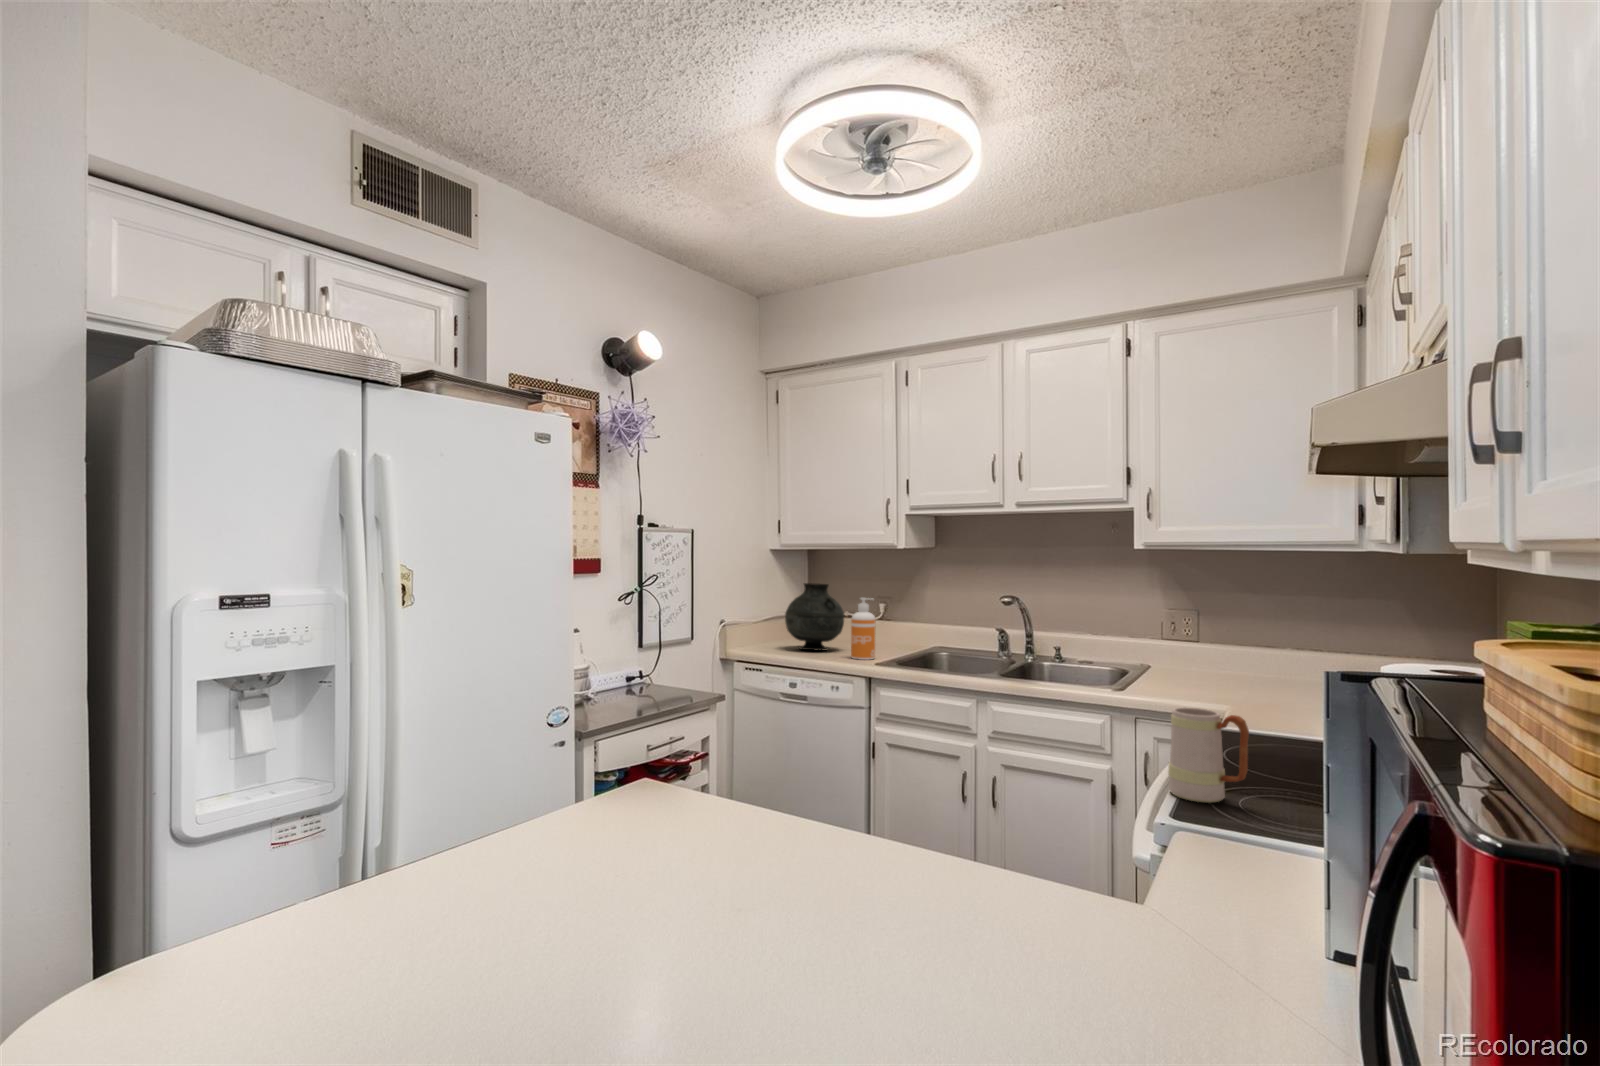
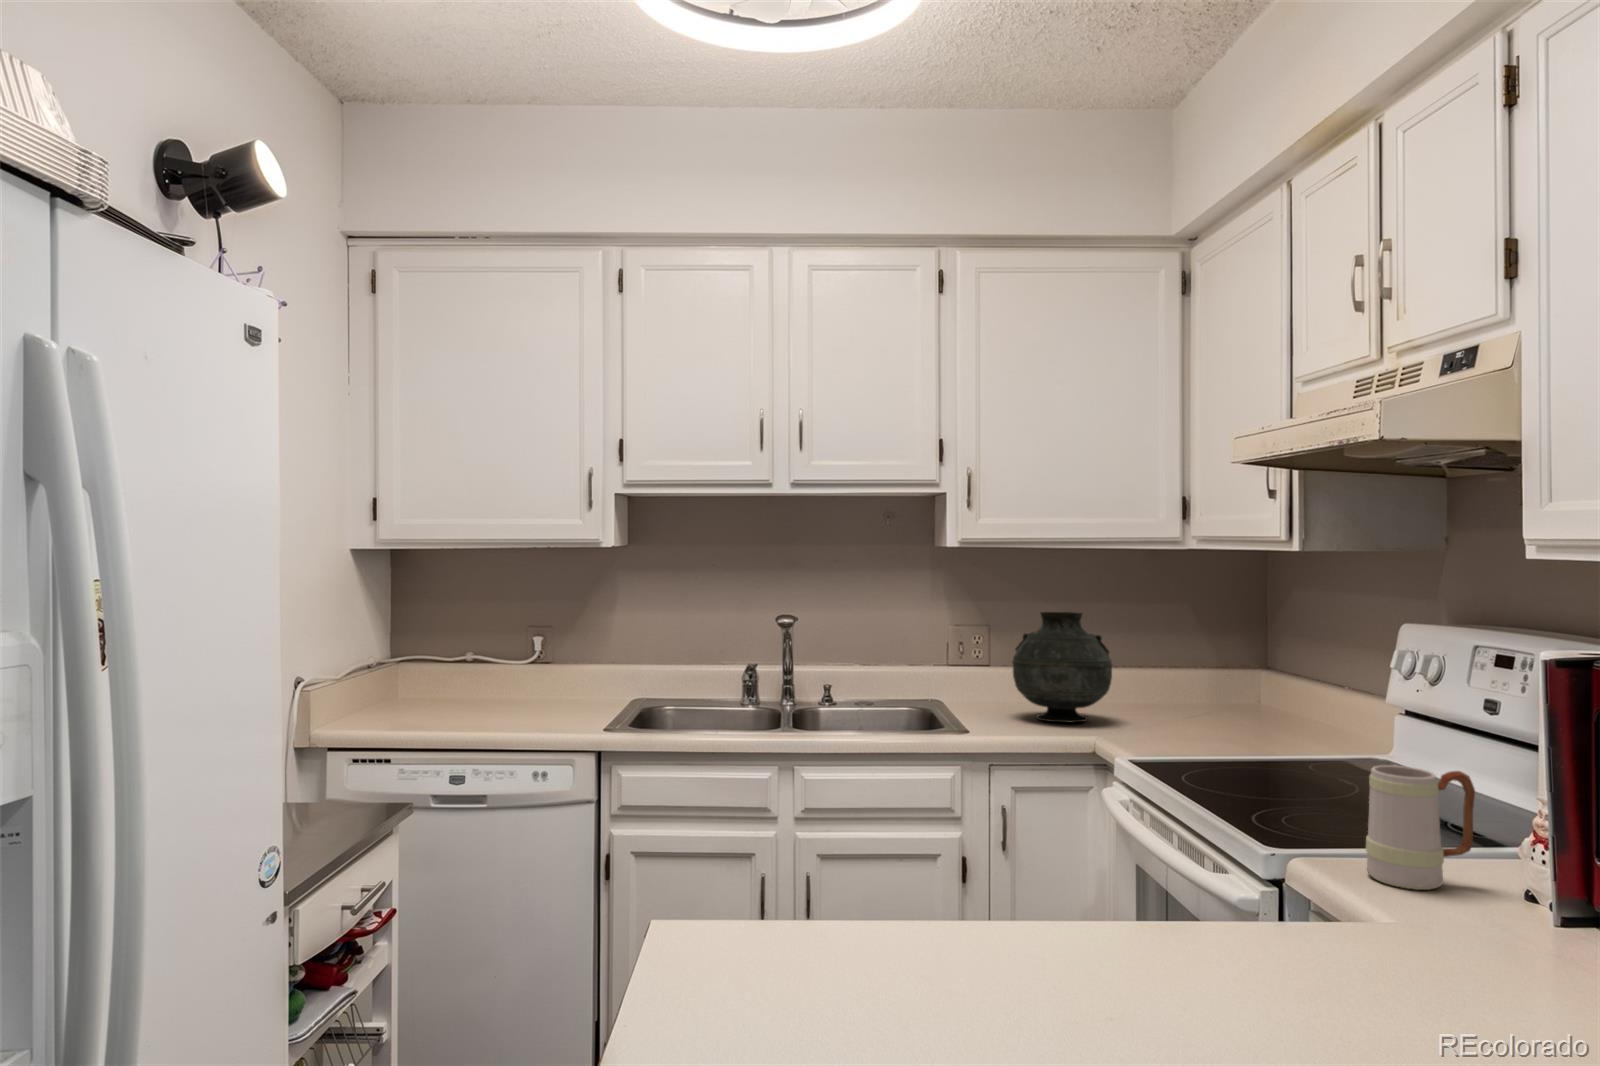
vase: present [785,583,845,650] -> present [1012,612,1112,722]
soap dispenser: present [851,598,875,660] -> none [547,628,586,727]

